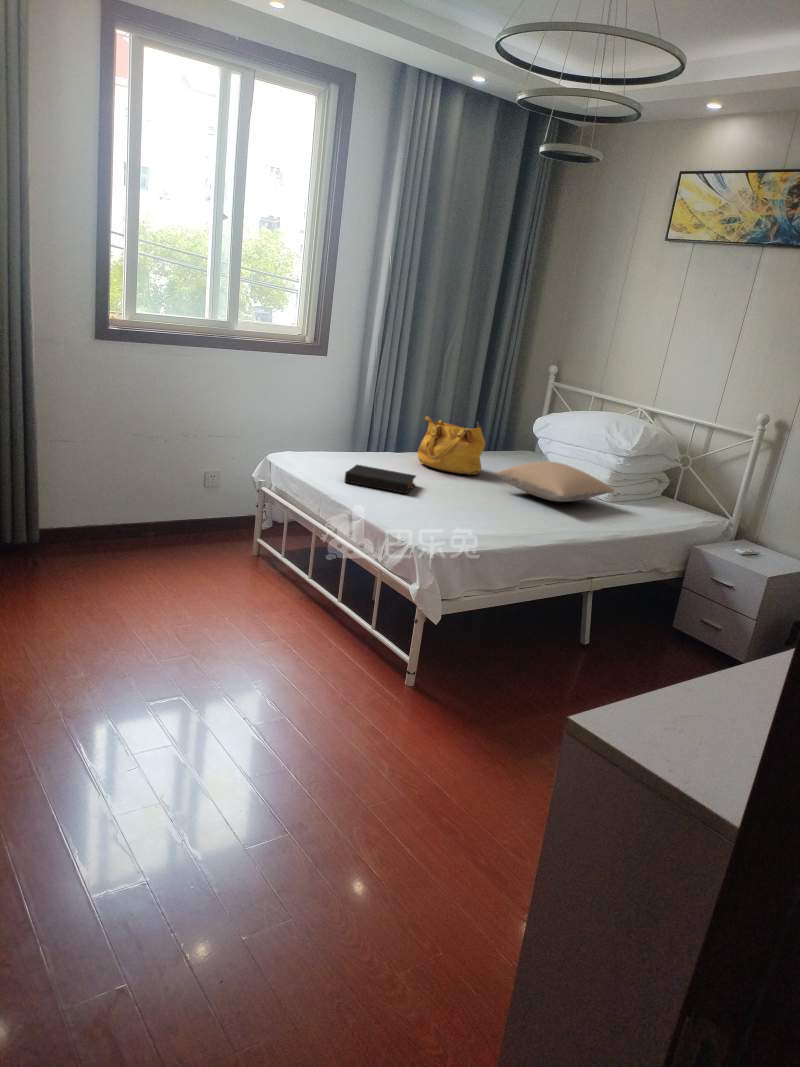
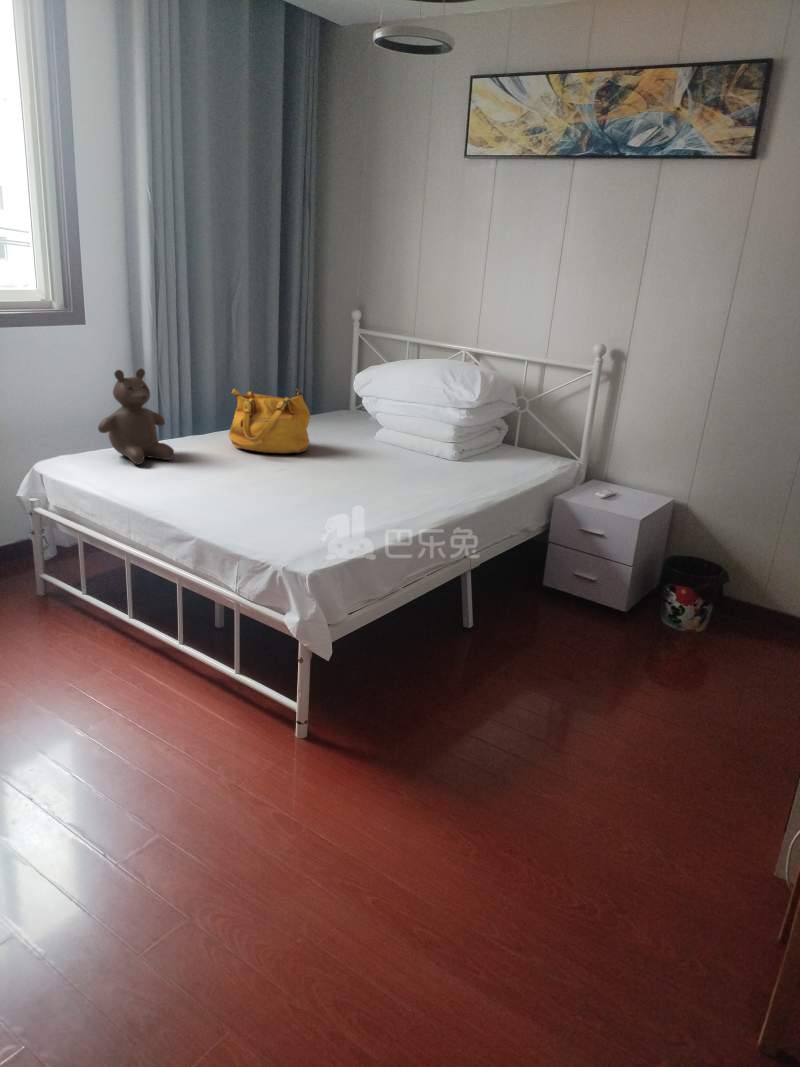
teddy bear: none [317,389,370,464] -> present [98,369,174,464]
pillow: present [498,462,614,502] -> none [336,425,467,471]
book: present [345,465,416,494] -> none [154,464,243,493]

